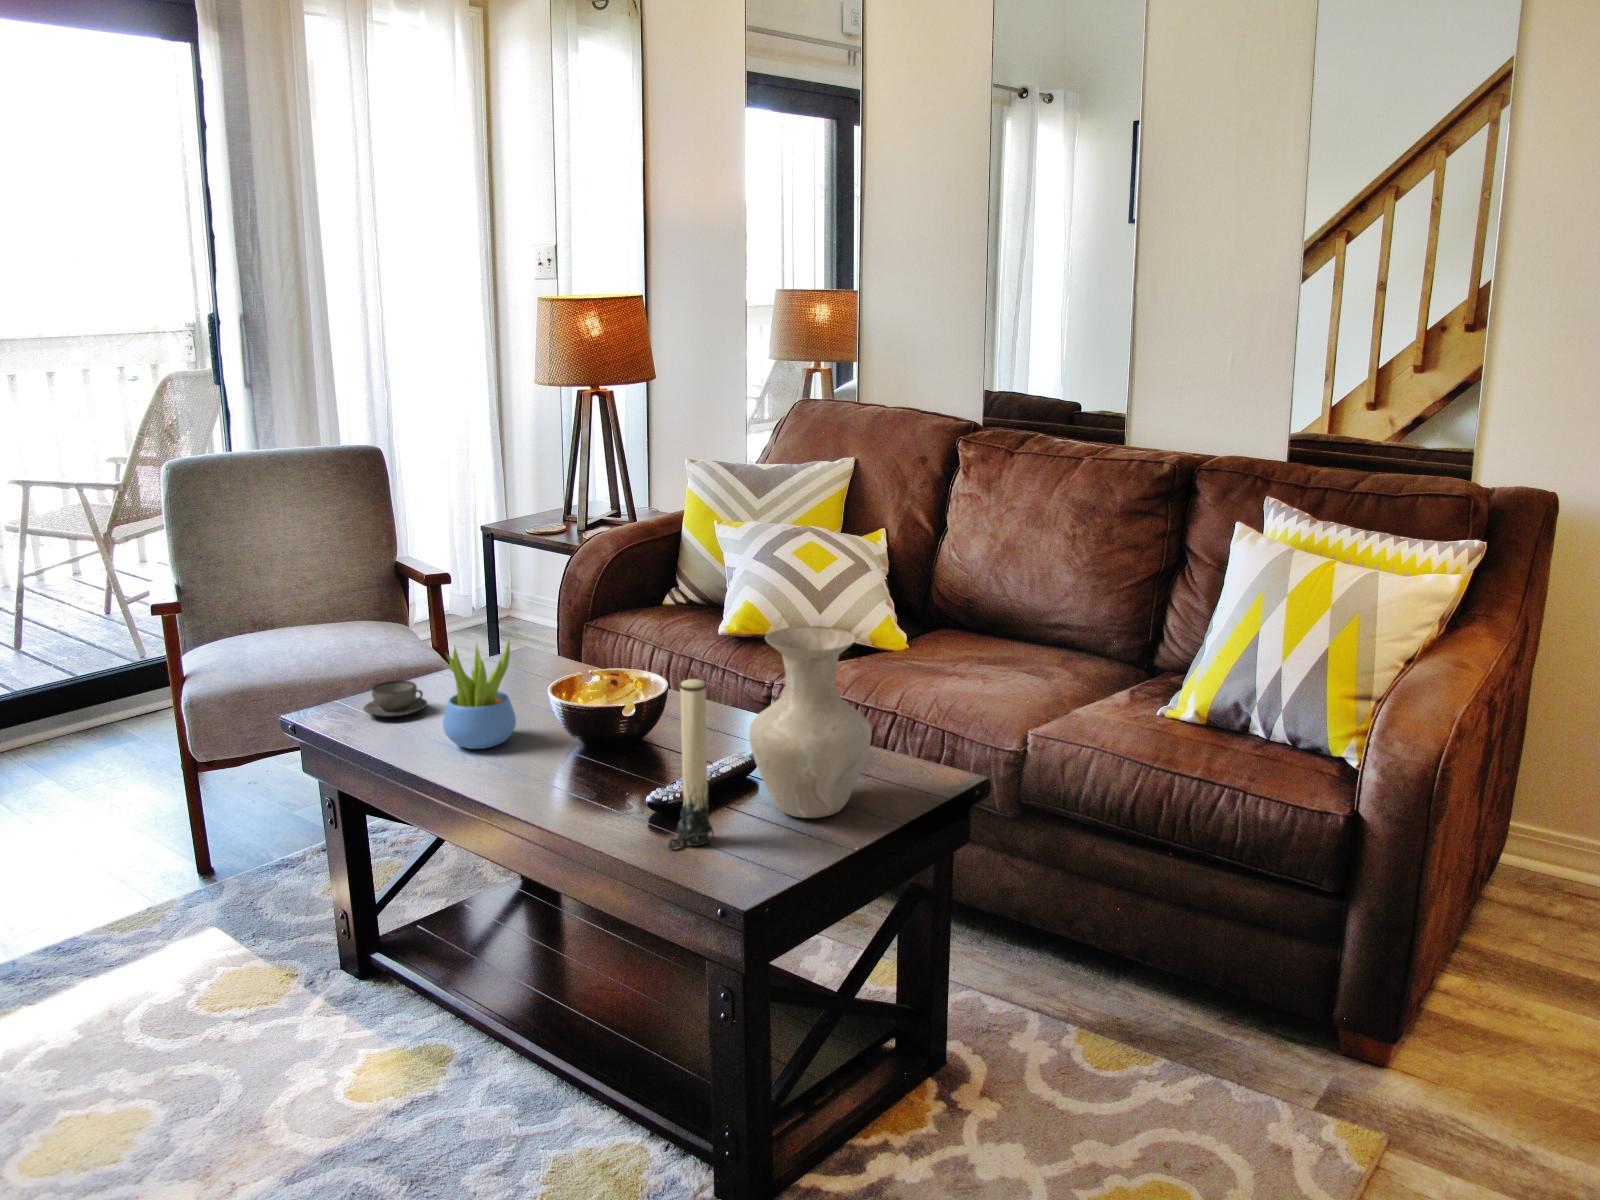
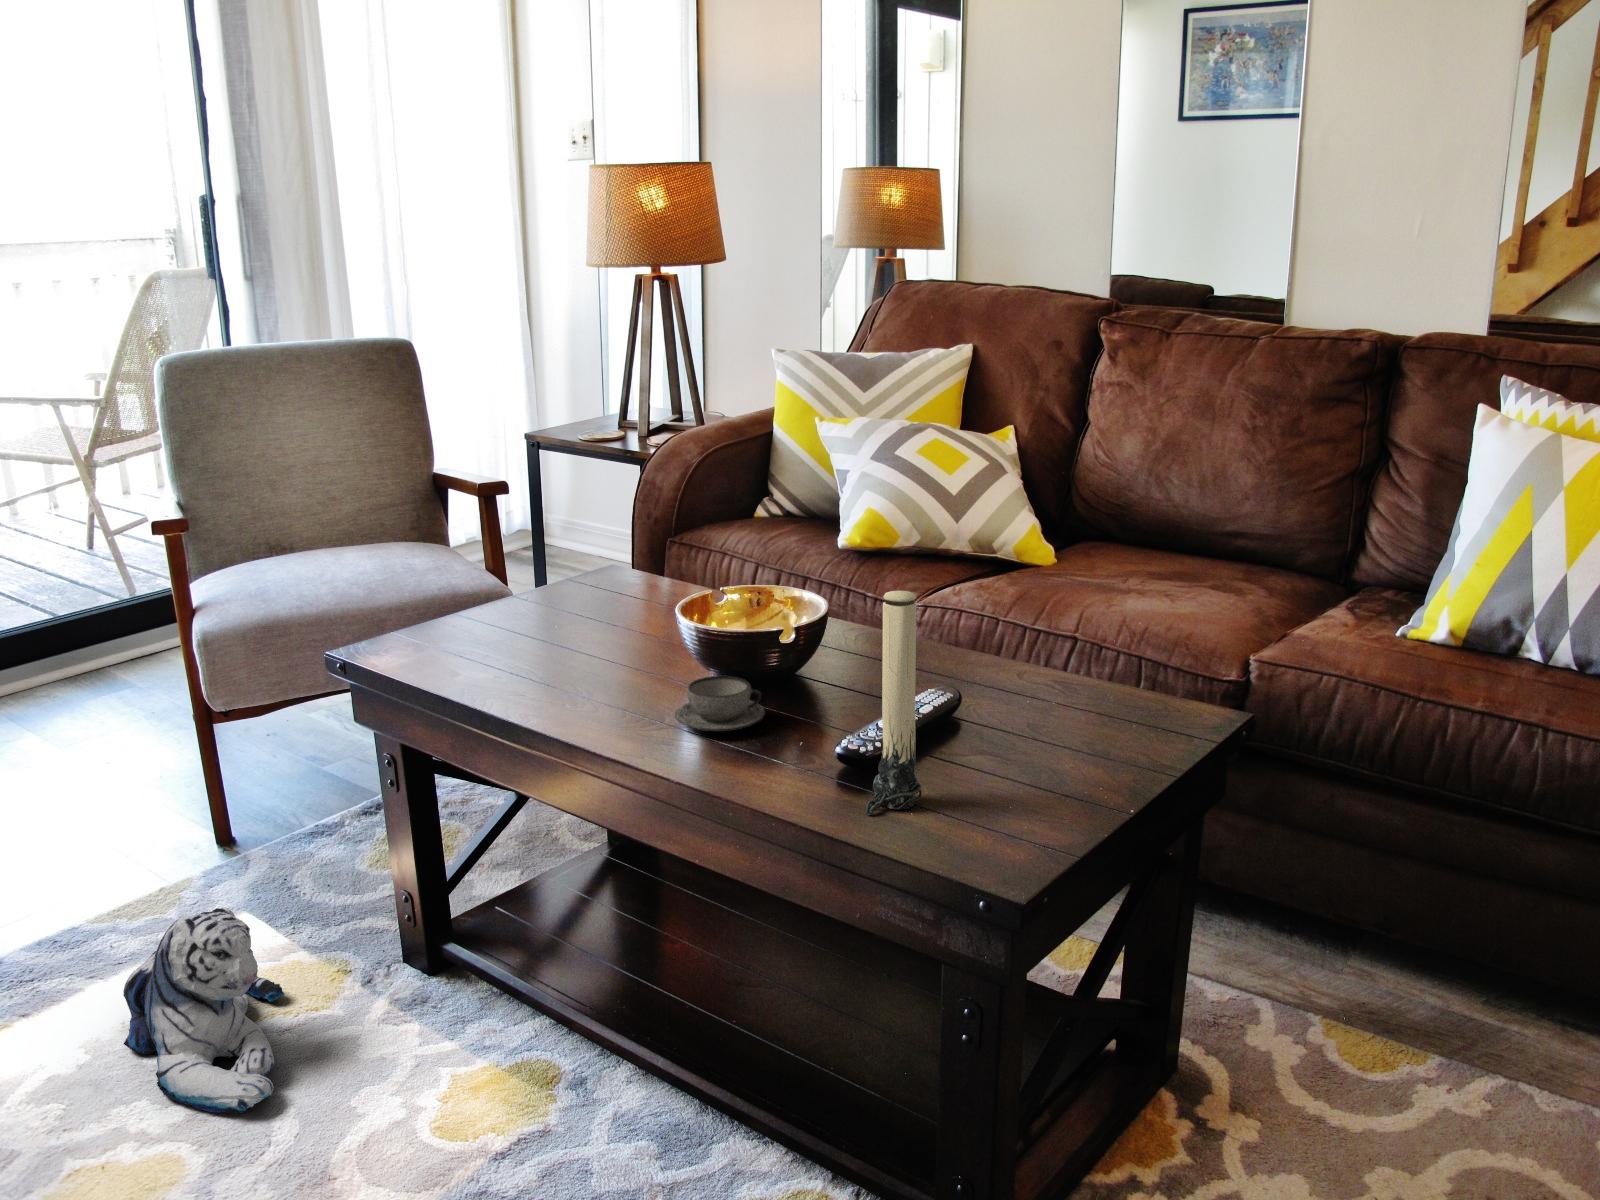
vase: present [749,626,872,818] -> none [954,522,1115,770]
succulent plant: present [443,642,516,749] -> none [532,549,626,690]
teacup: present [363,680,428,717] -> present [675,676,765,731]
plush toy: none [106,919,239,1082] -> present [124,908,284,1113]

